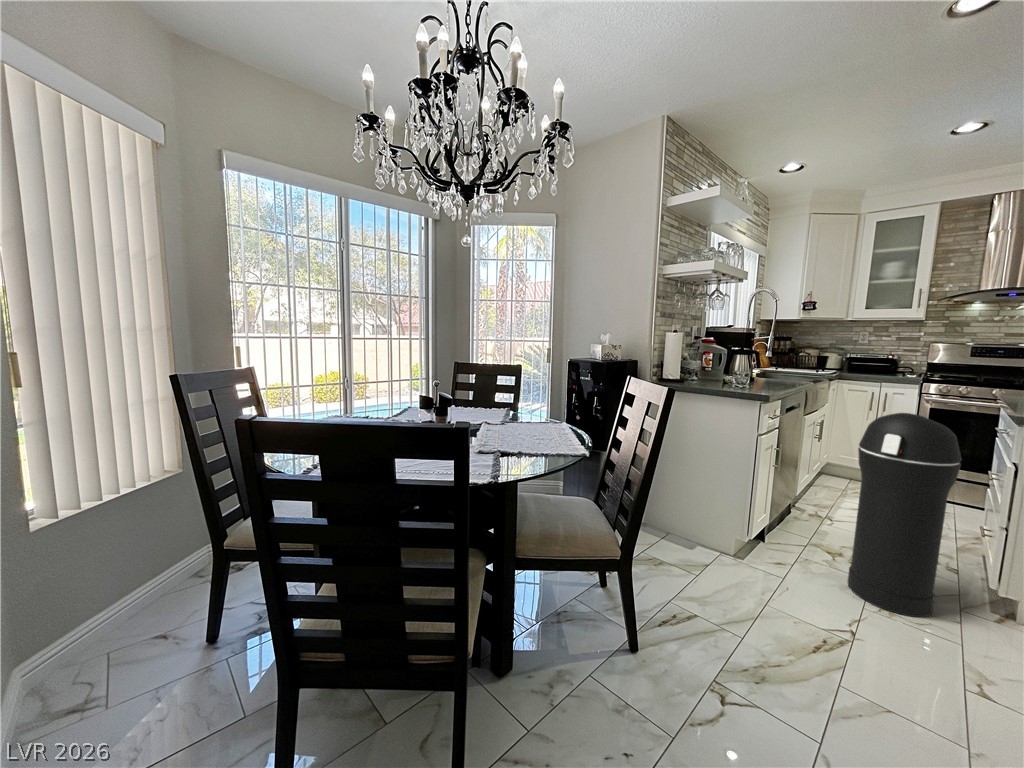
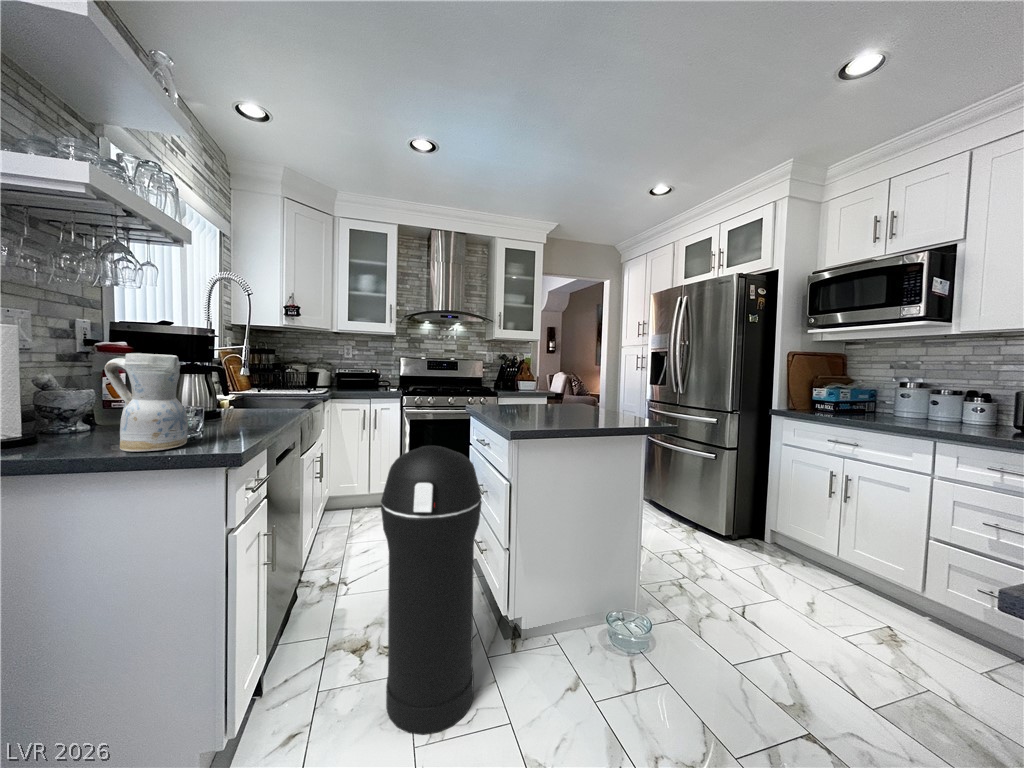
ceramic pitcher: none [715,345,746,390] -> present [104,353,188,452]

